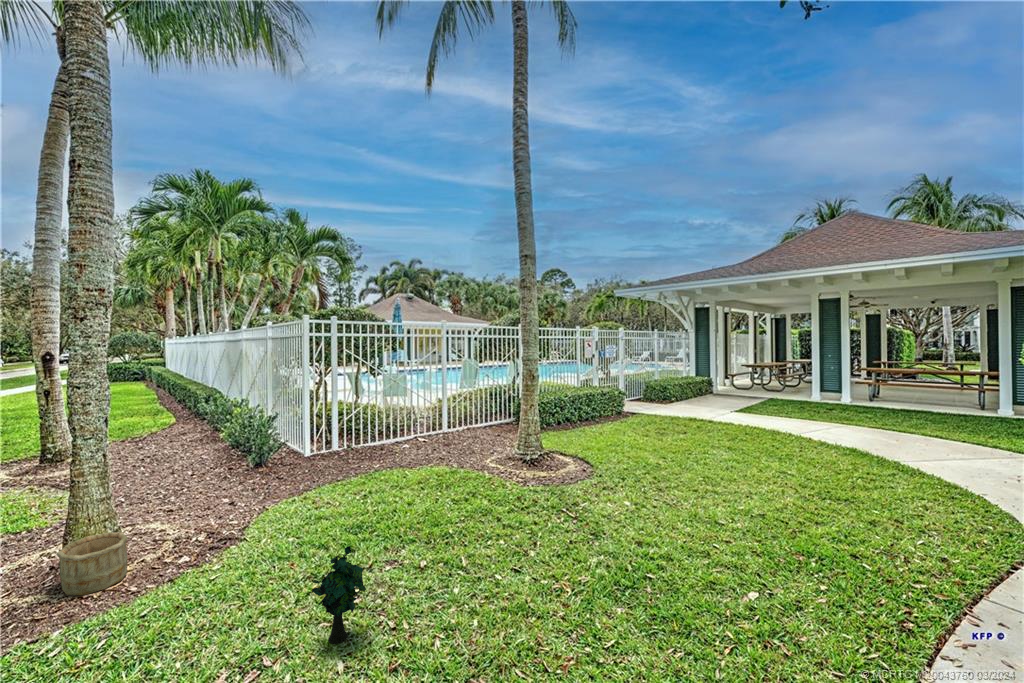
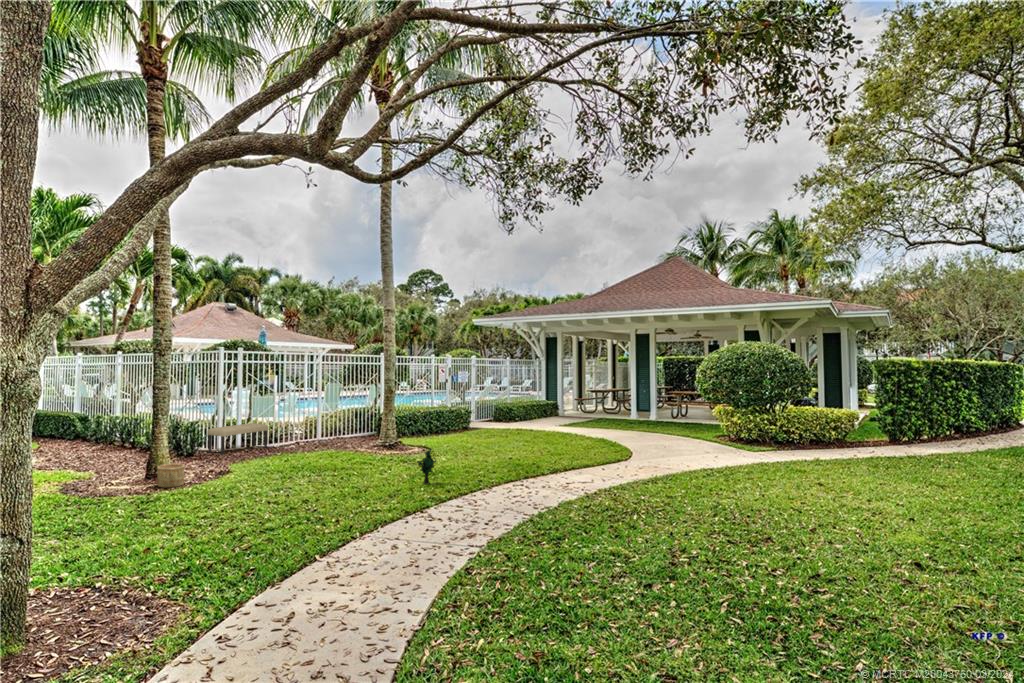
bench: none [288,415,373,464] -> present [208,423,268,455]
decorative plant: present [310,546,366,644] -> present [417,449,436,484]

